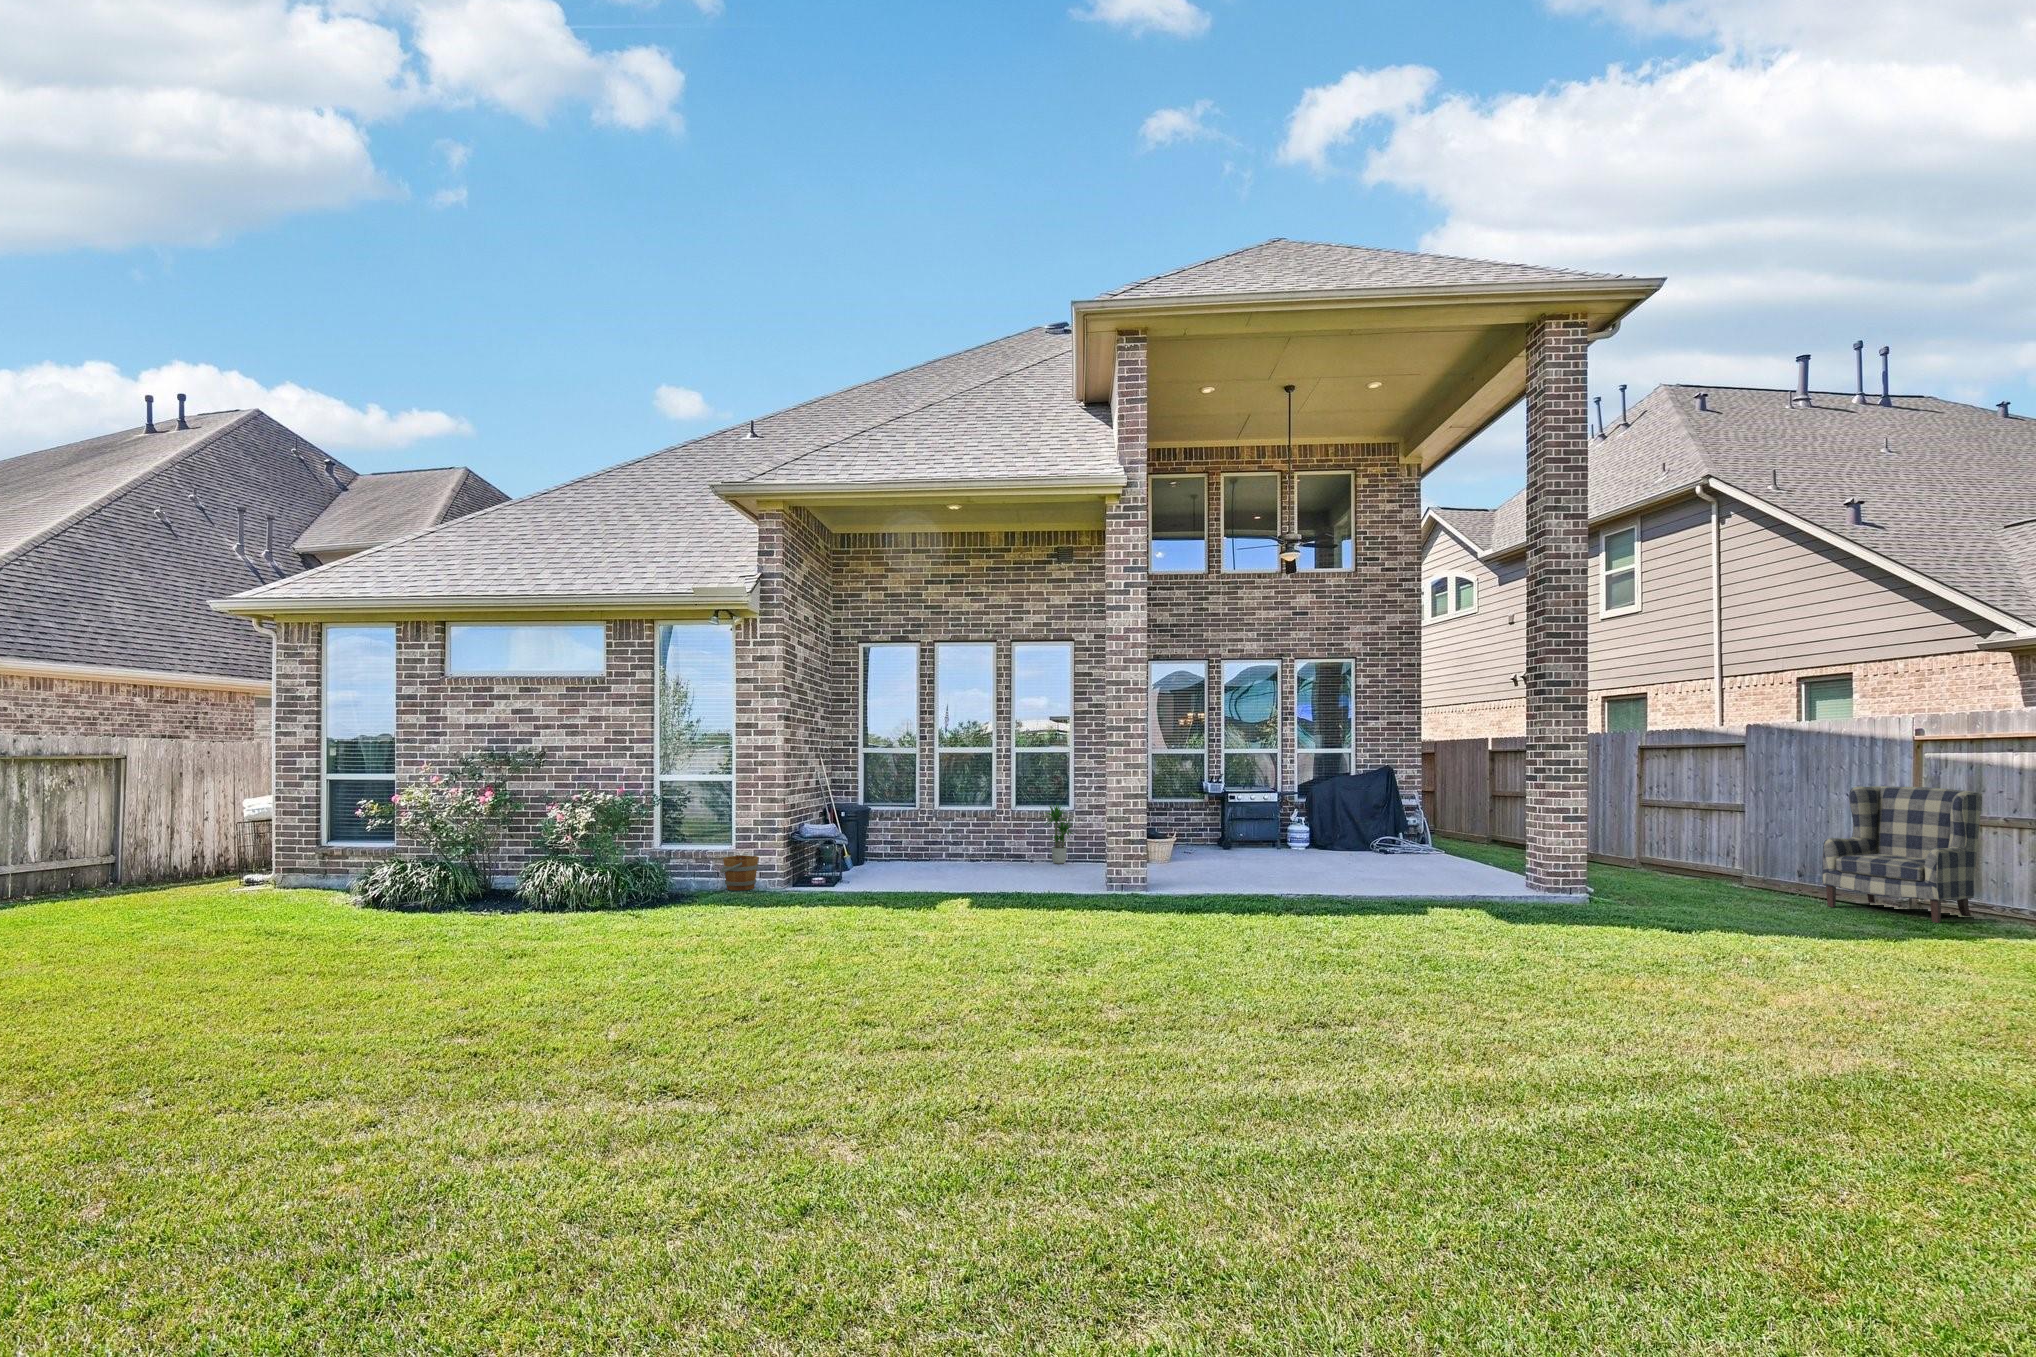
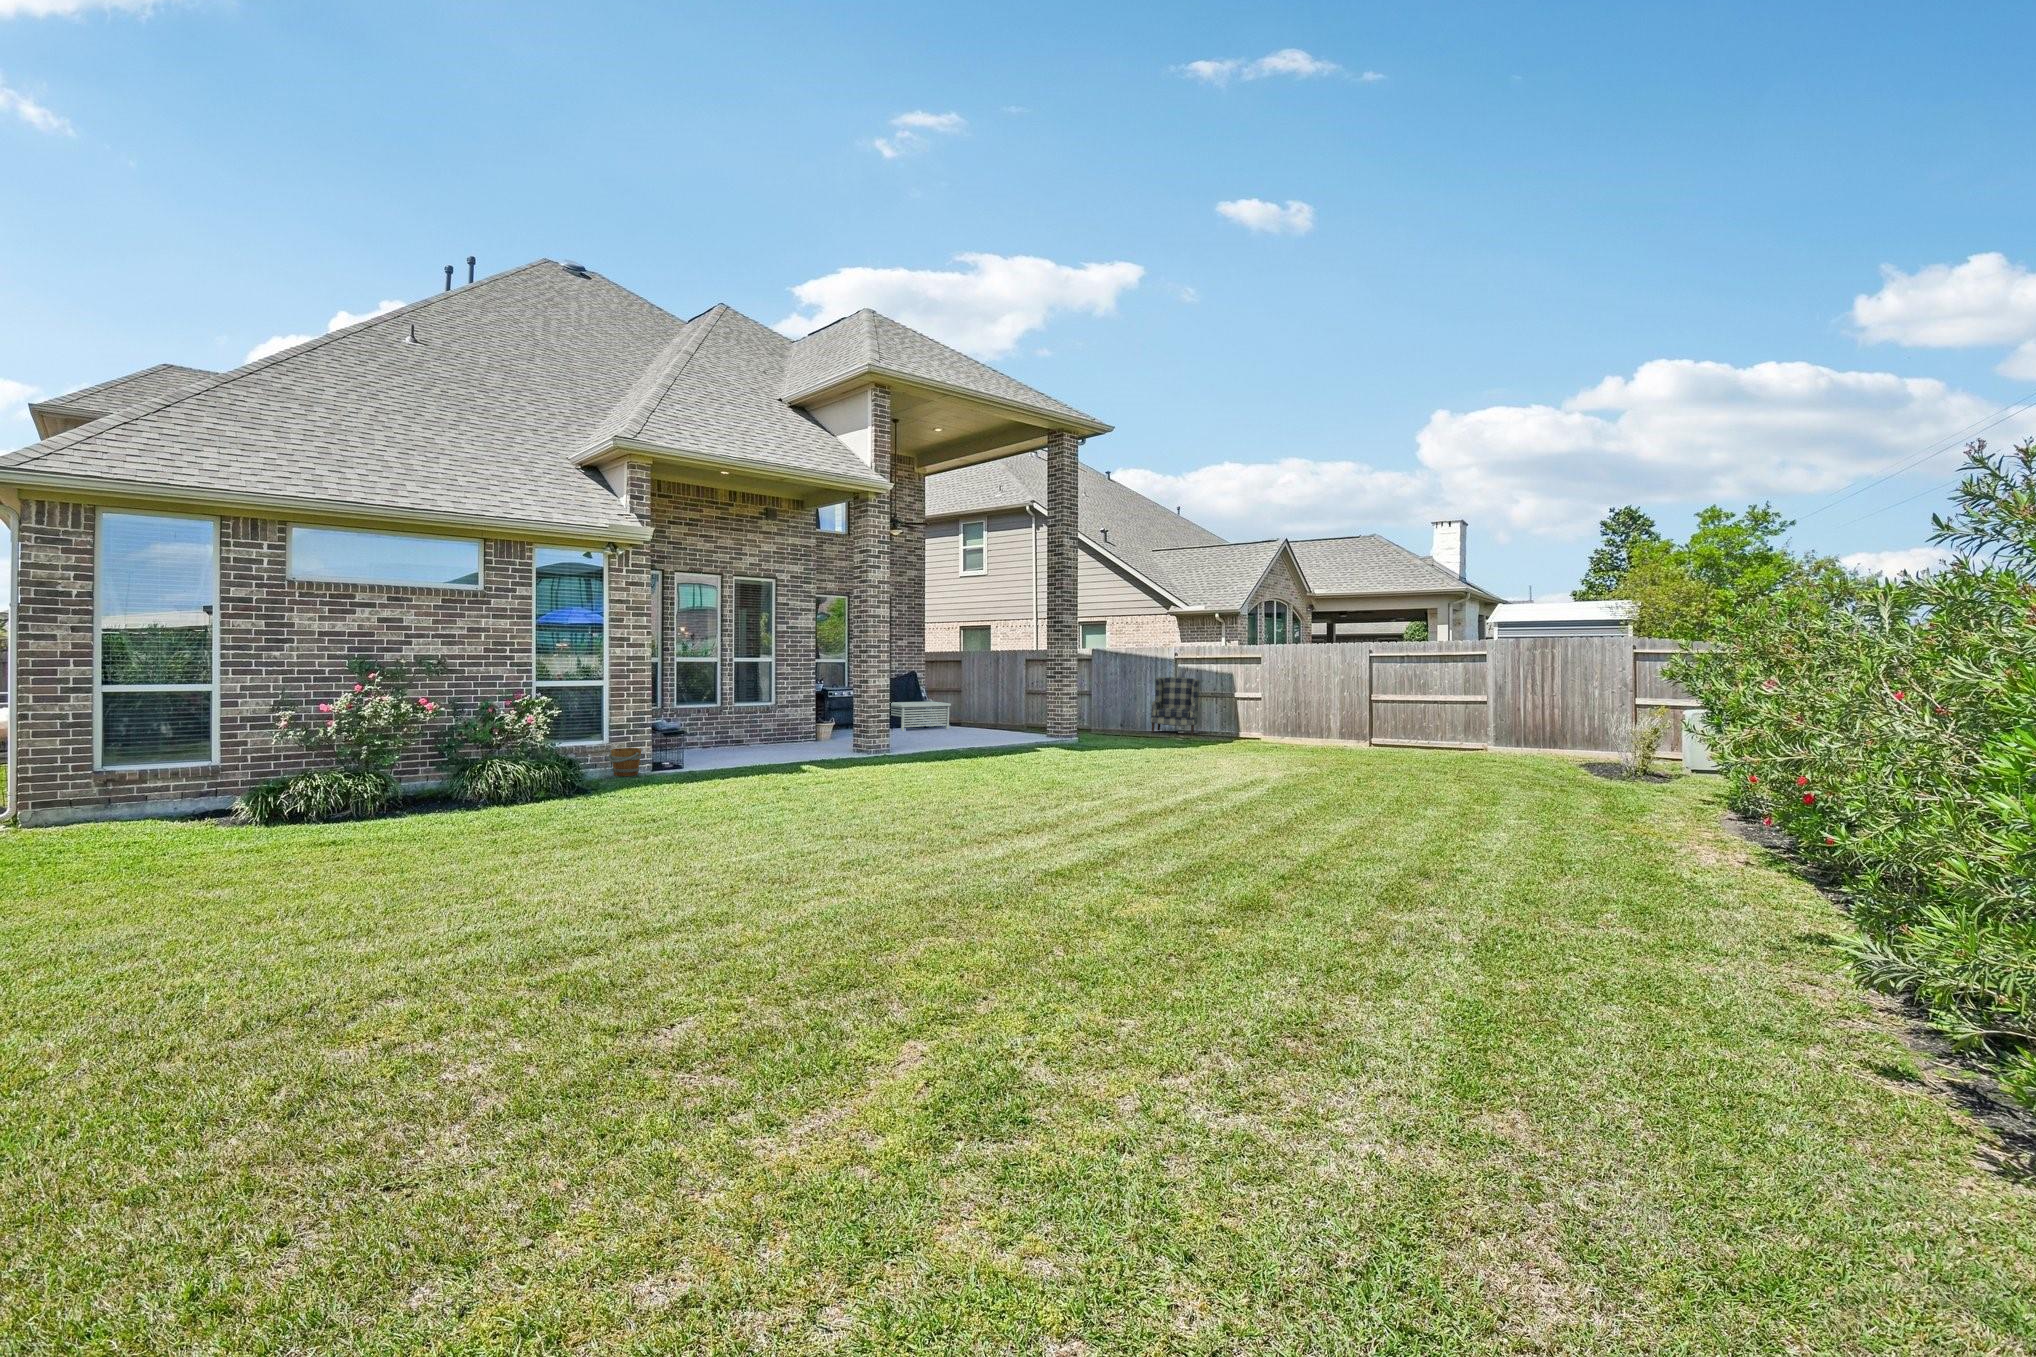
potted plant: present [1045,804,1072,864] -> none [754,698,784,744]
storage bench: none [1305,814,1409,862] -> present [890,701,951,731]

